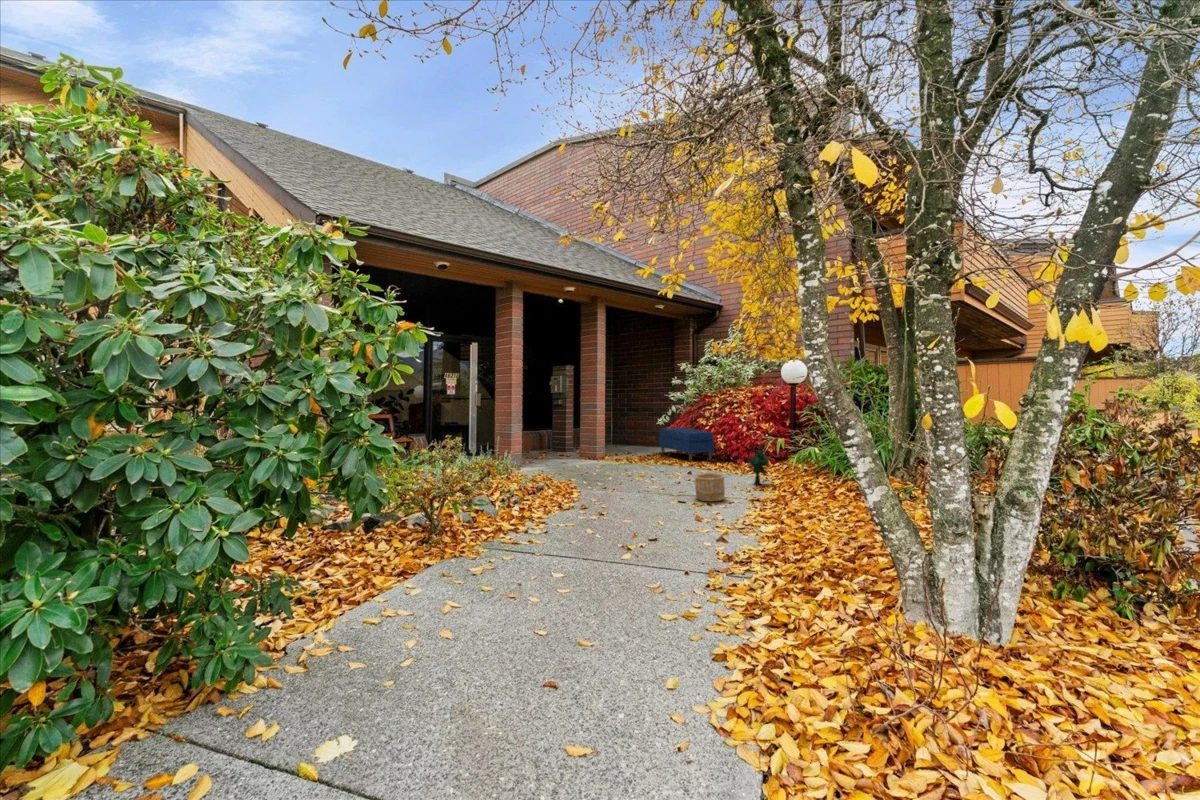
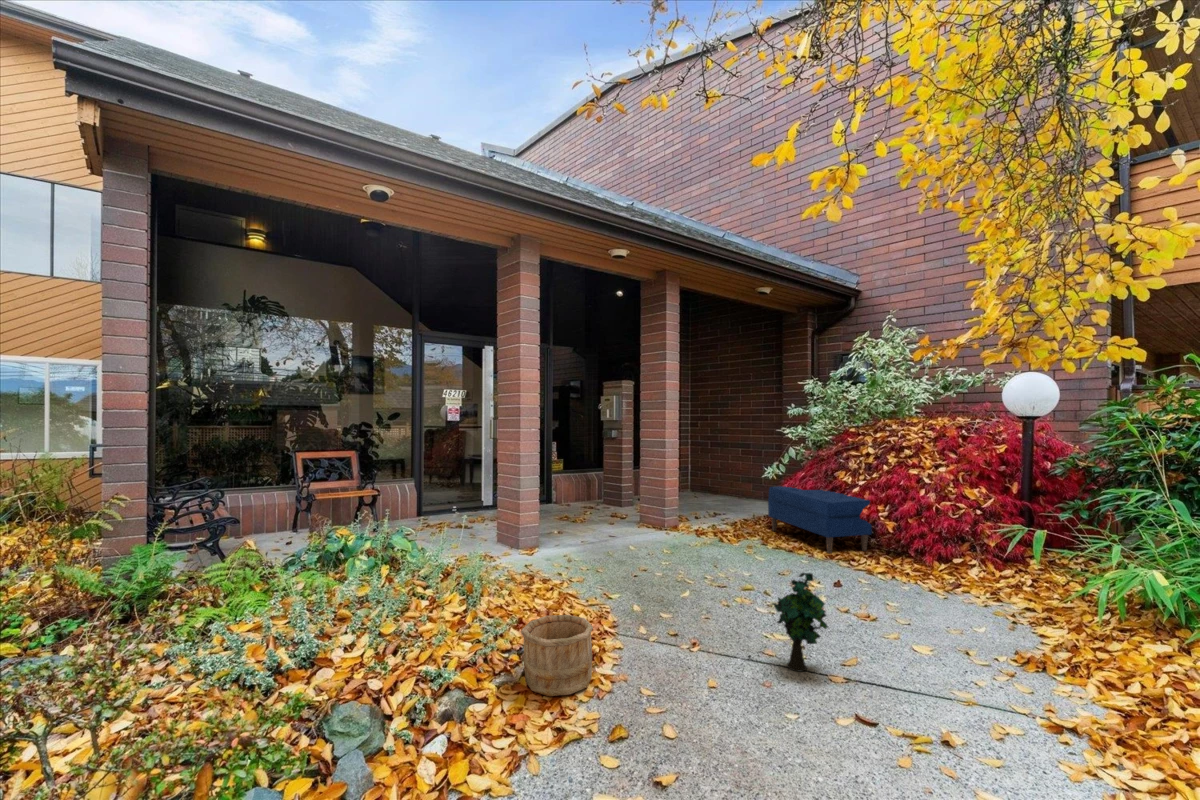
decorative plant: present [747,447,769,485] -> present [769,573,827,671]
wooden bucket: present [695,473,725,501] -> present [521,615,593,696]

